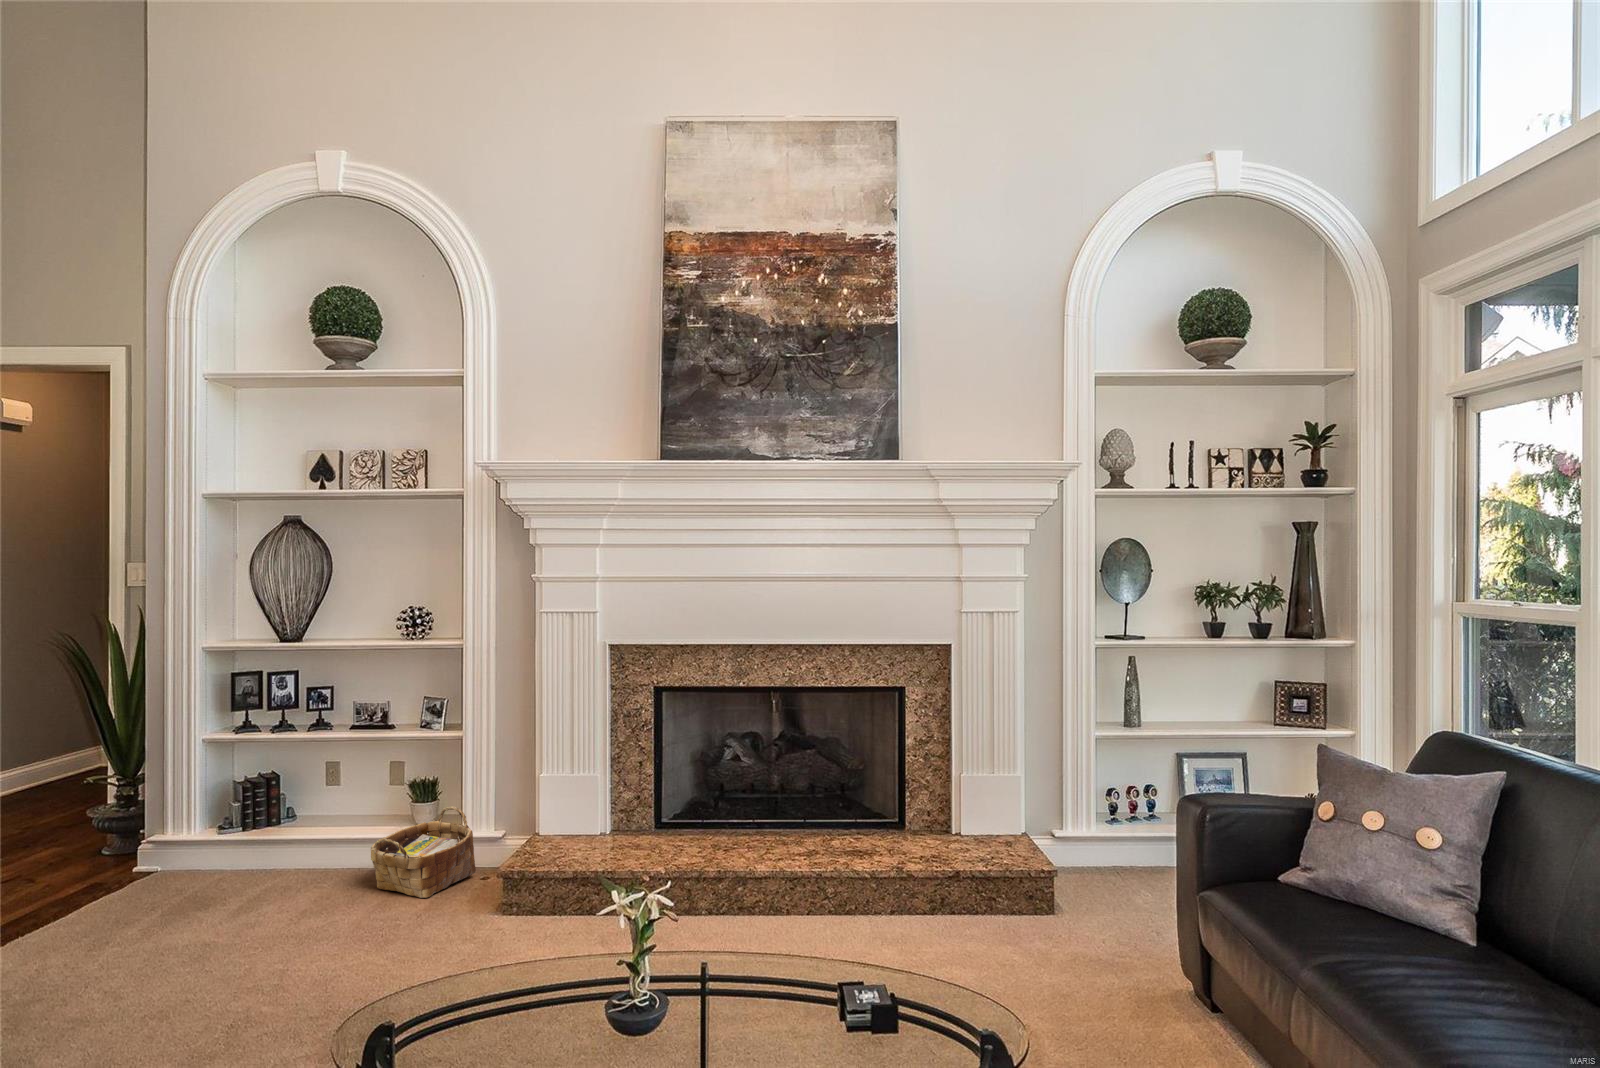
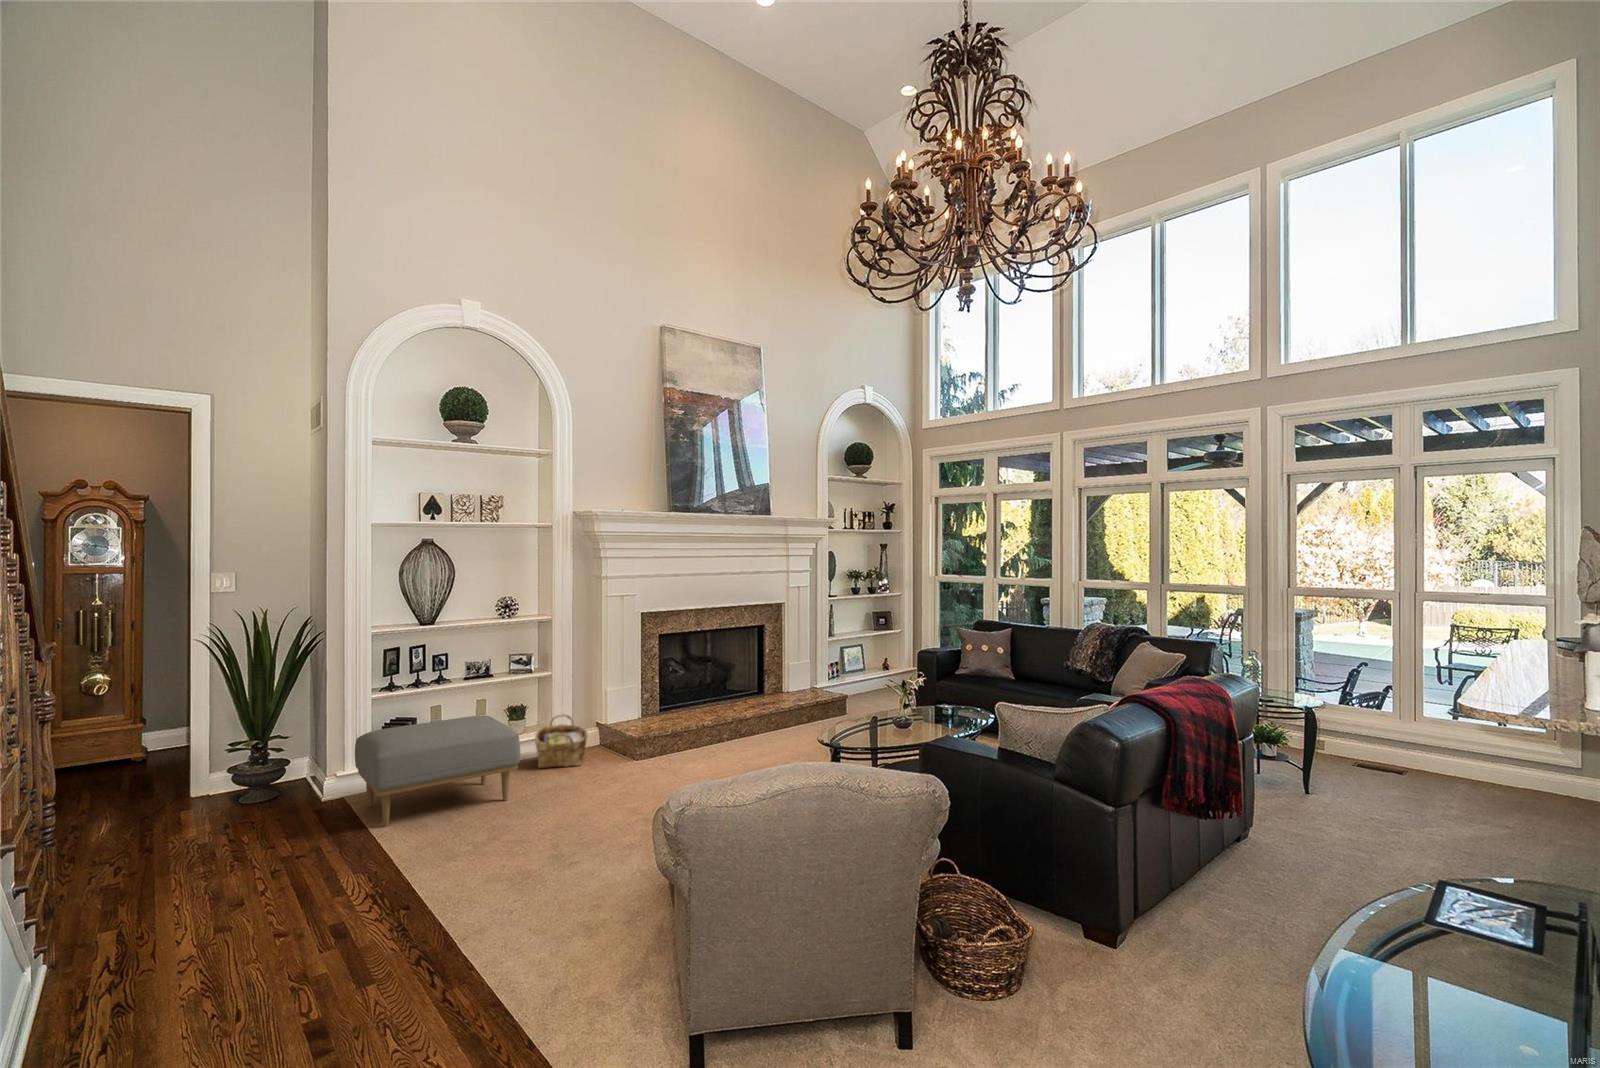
ottoman: none [30,788,297,930] -> present [355,715,521,827]

